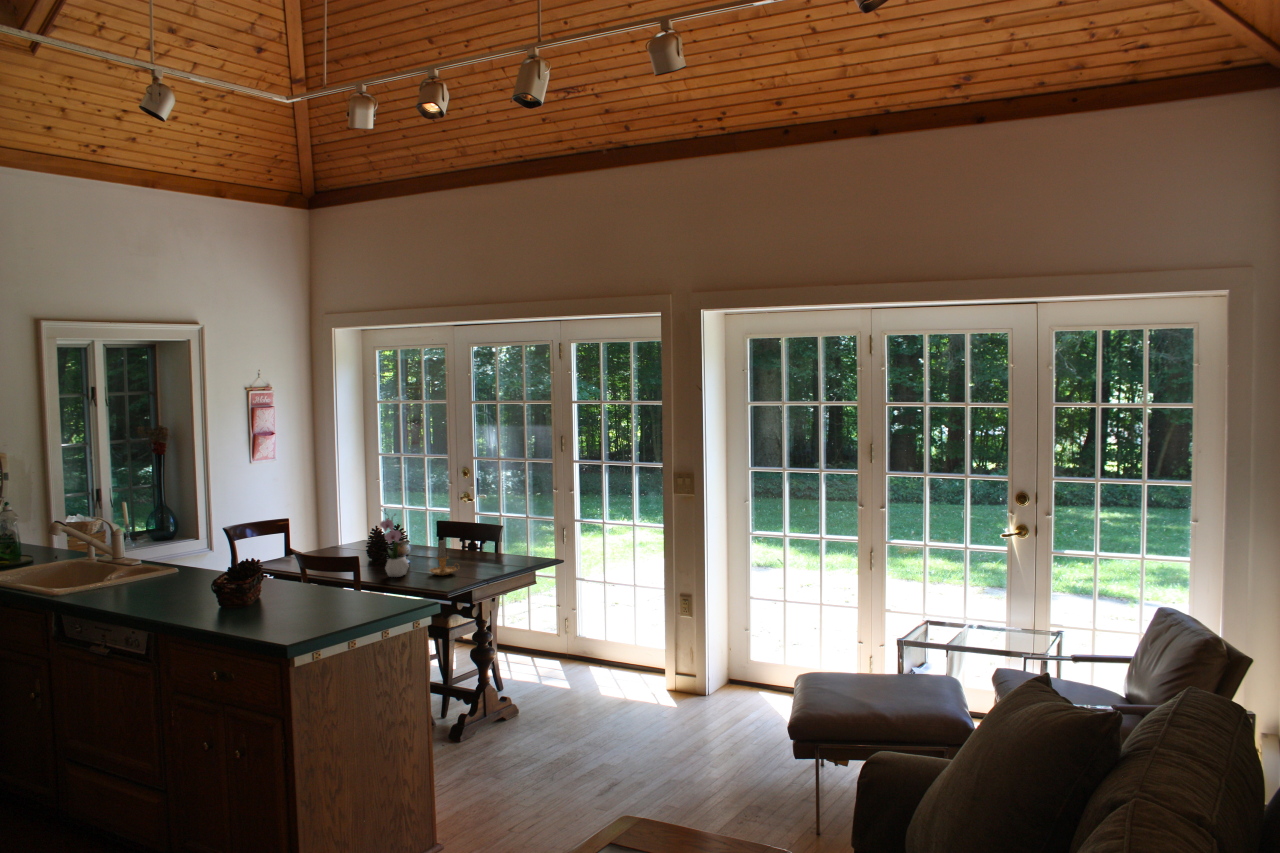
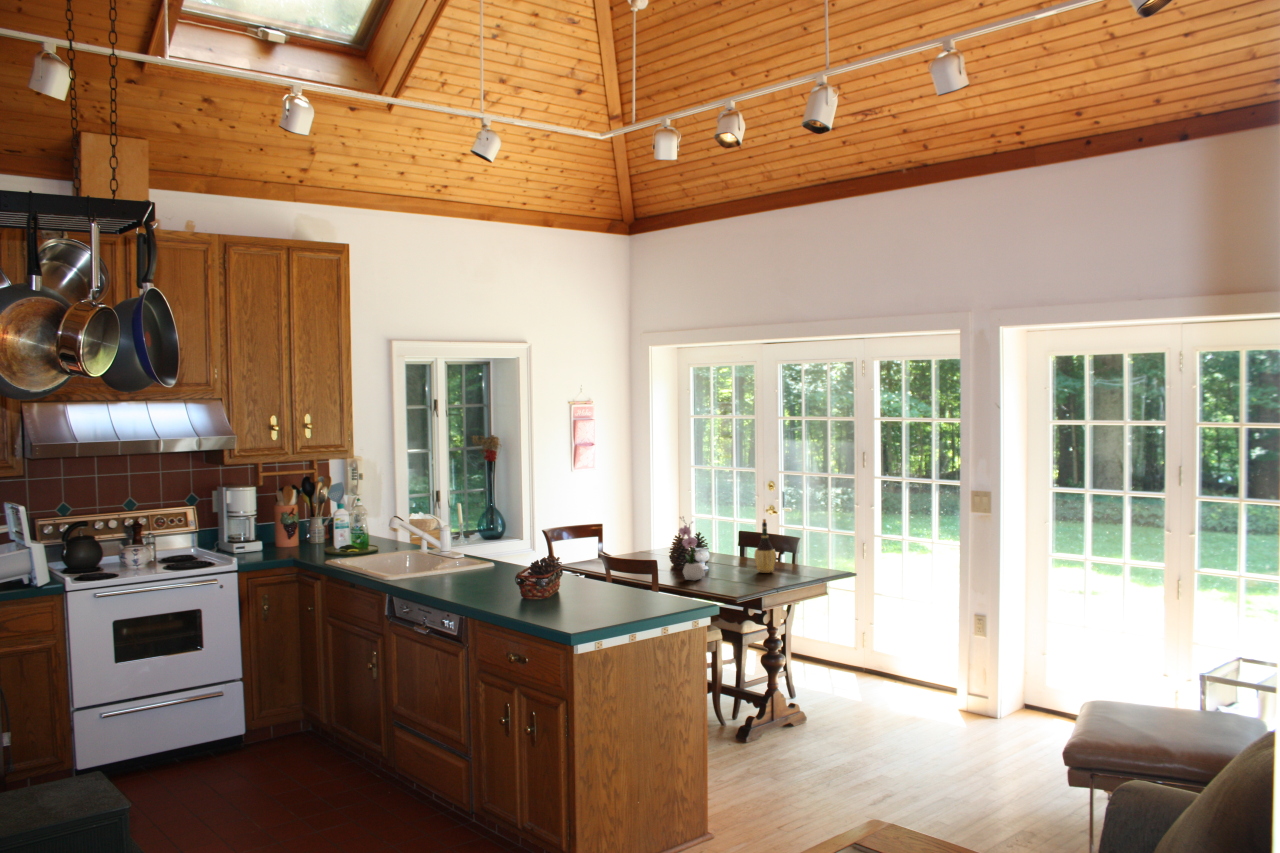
wine bottle: none [462,507,485,564] -> present [754,519,776,573]
candle: present [429,541,457,575] -> none [722,547,750,581]

